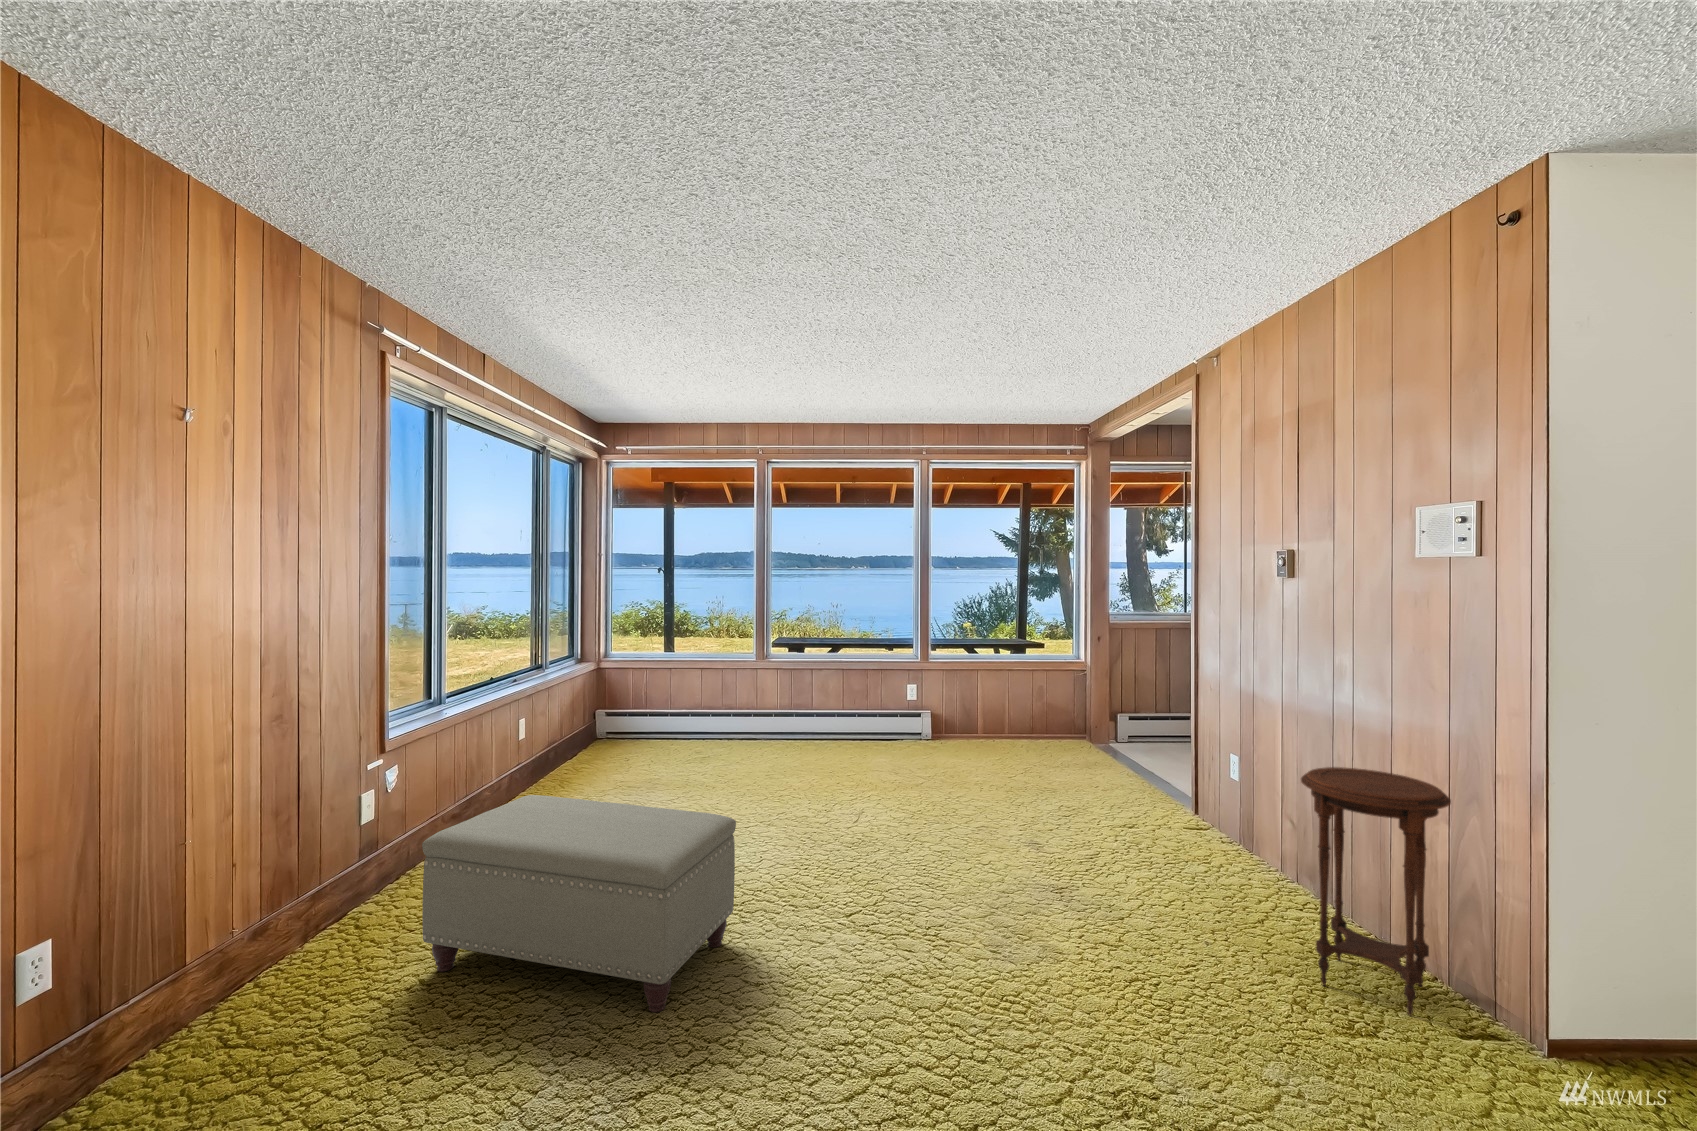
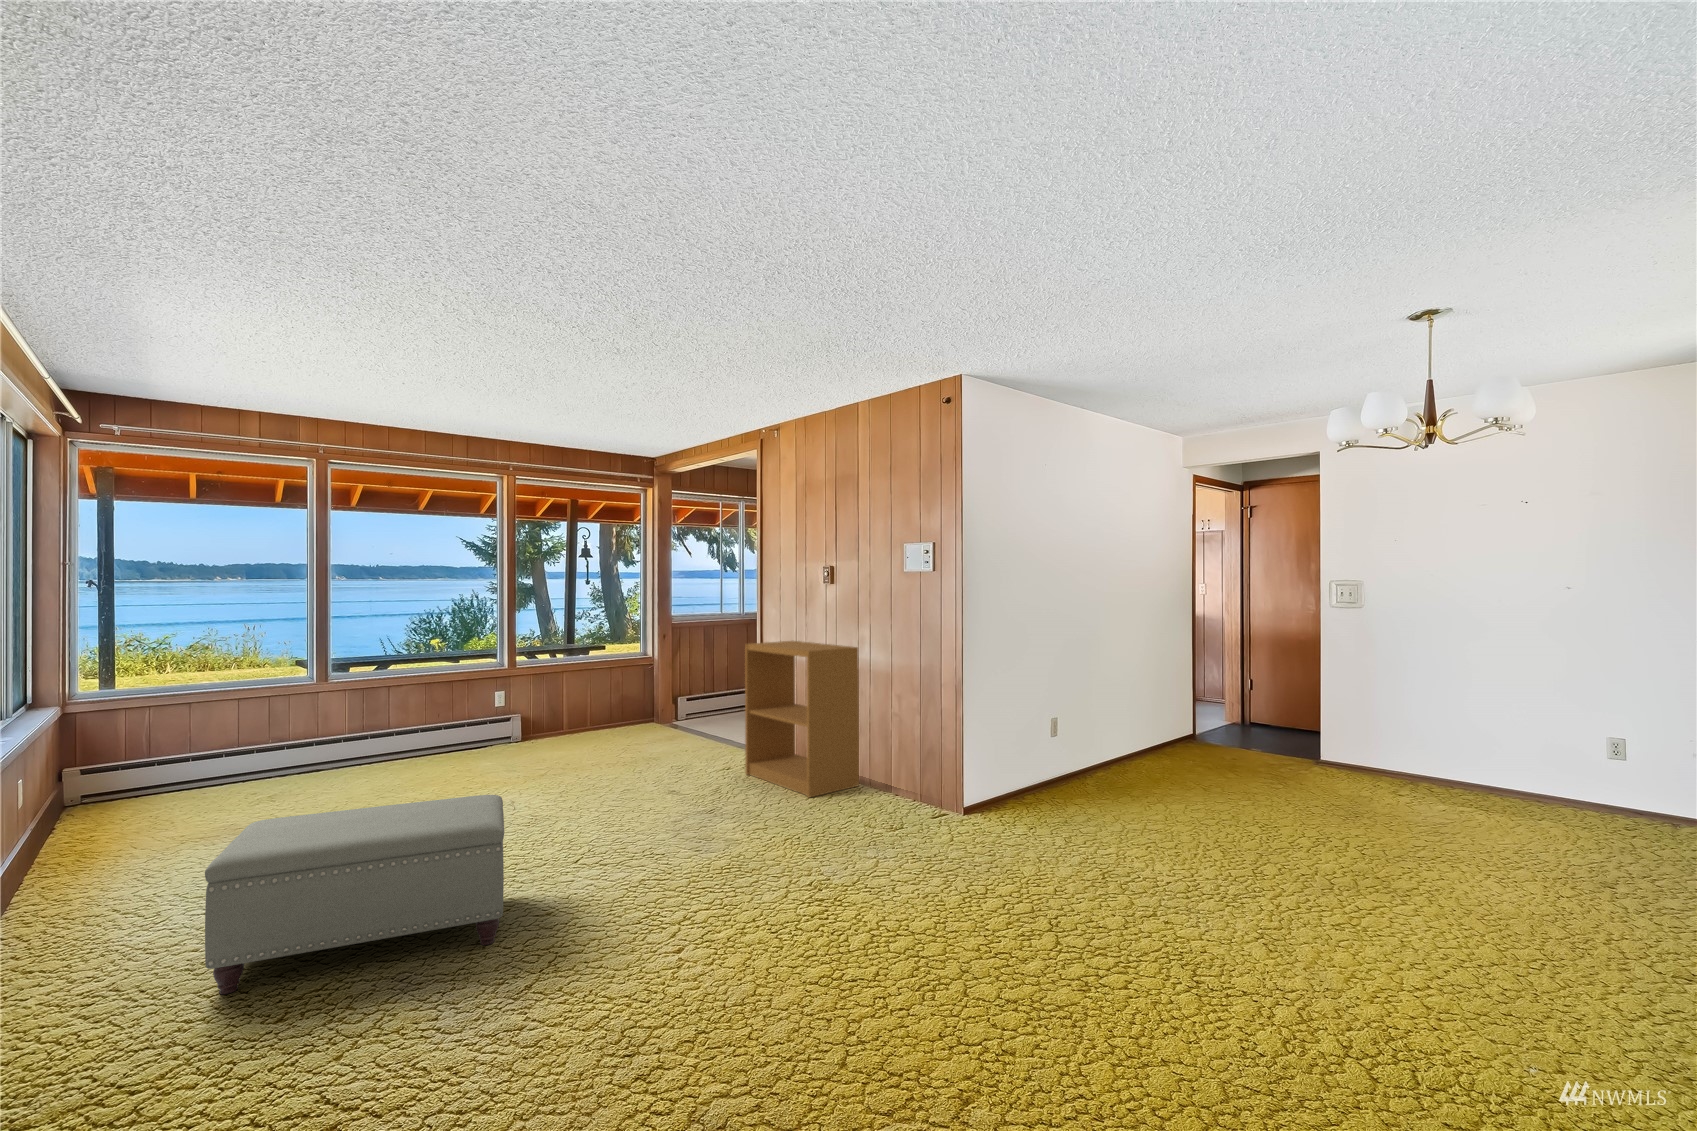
bookshelf: none [1147,658,1325,910] -> present [745,641,859,798]
side table: present [1301,767,1451,1015] -> none [859,694,926,817]

